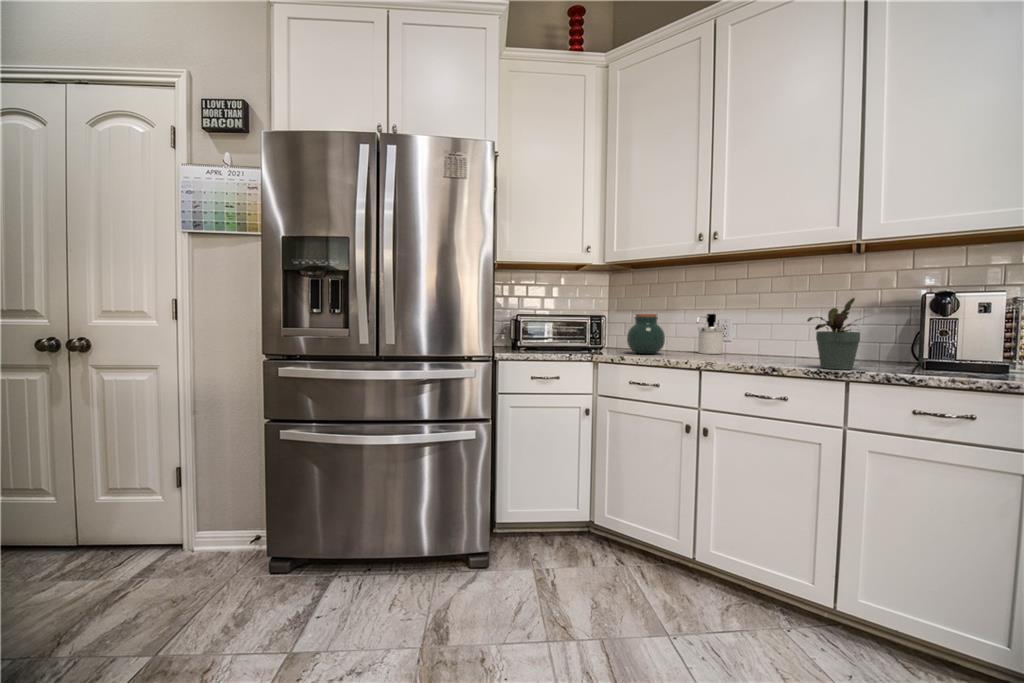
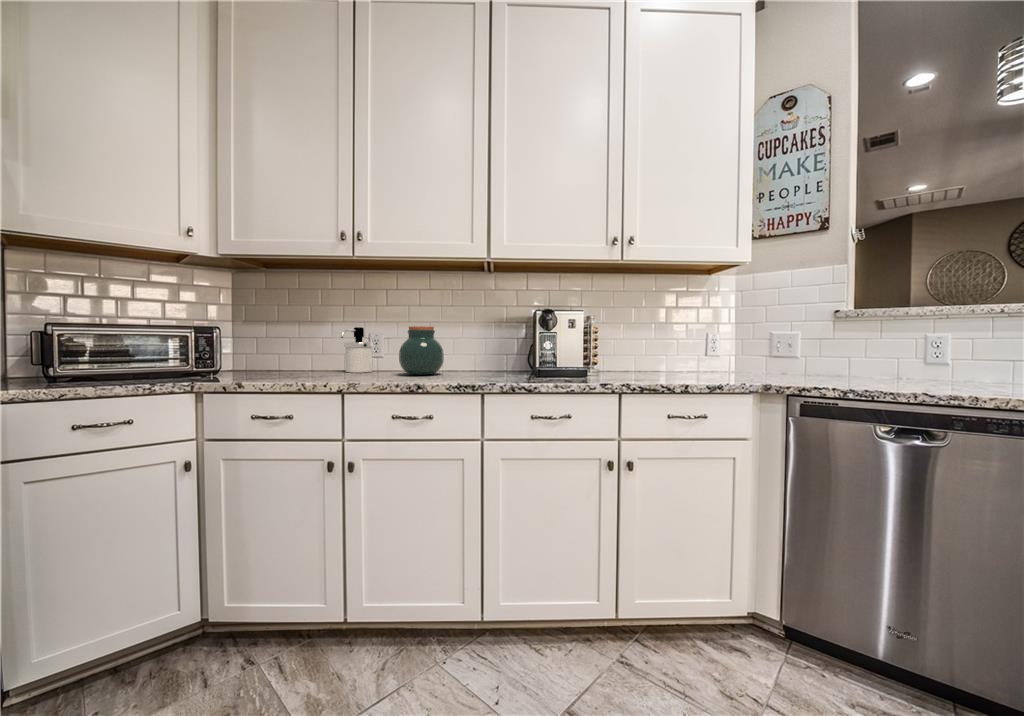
potted plant: present [807,298,860,370] -> none [447,311,501,382]
jar: present [627,314,665,354] -> present [399,326,444,375]

